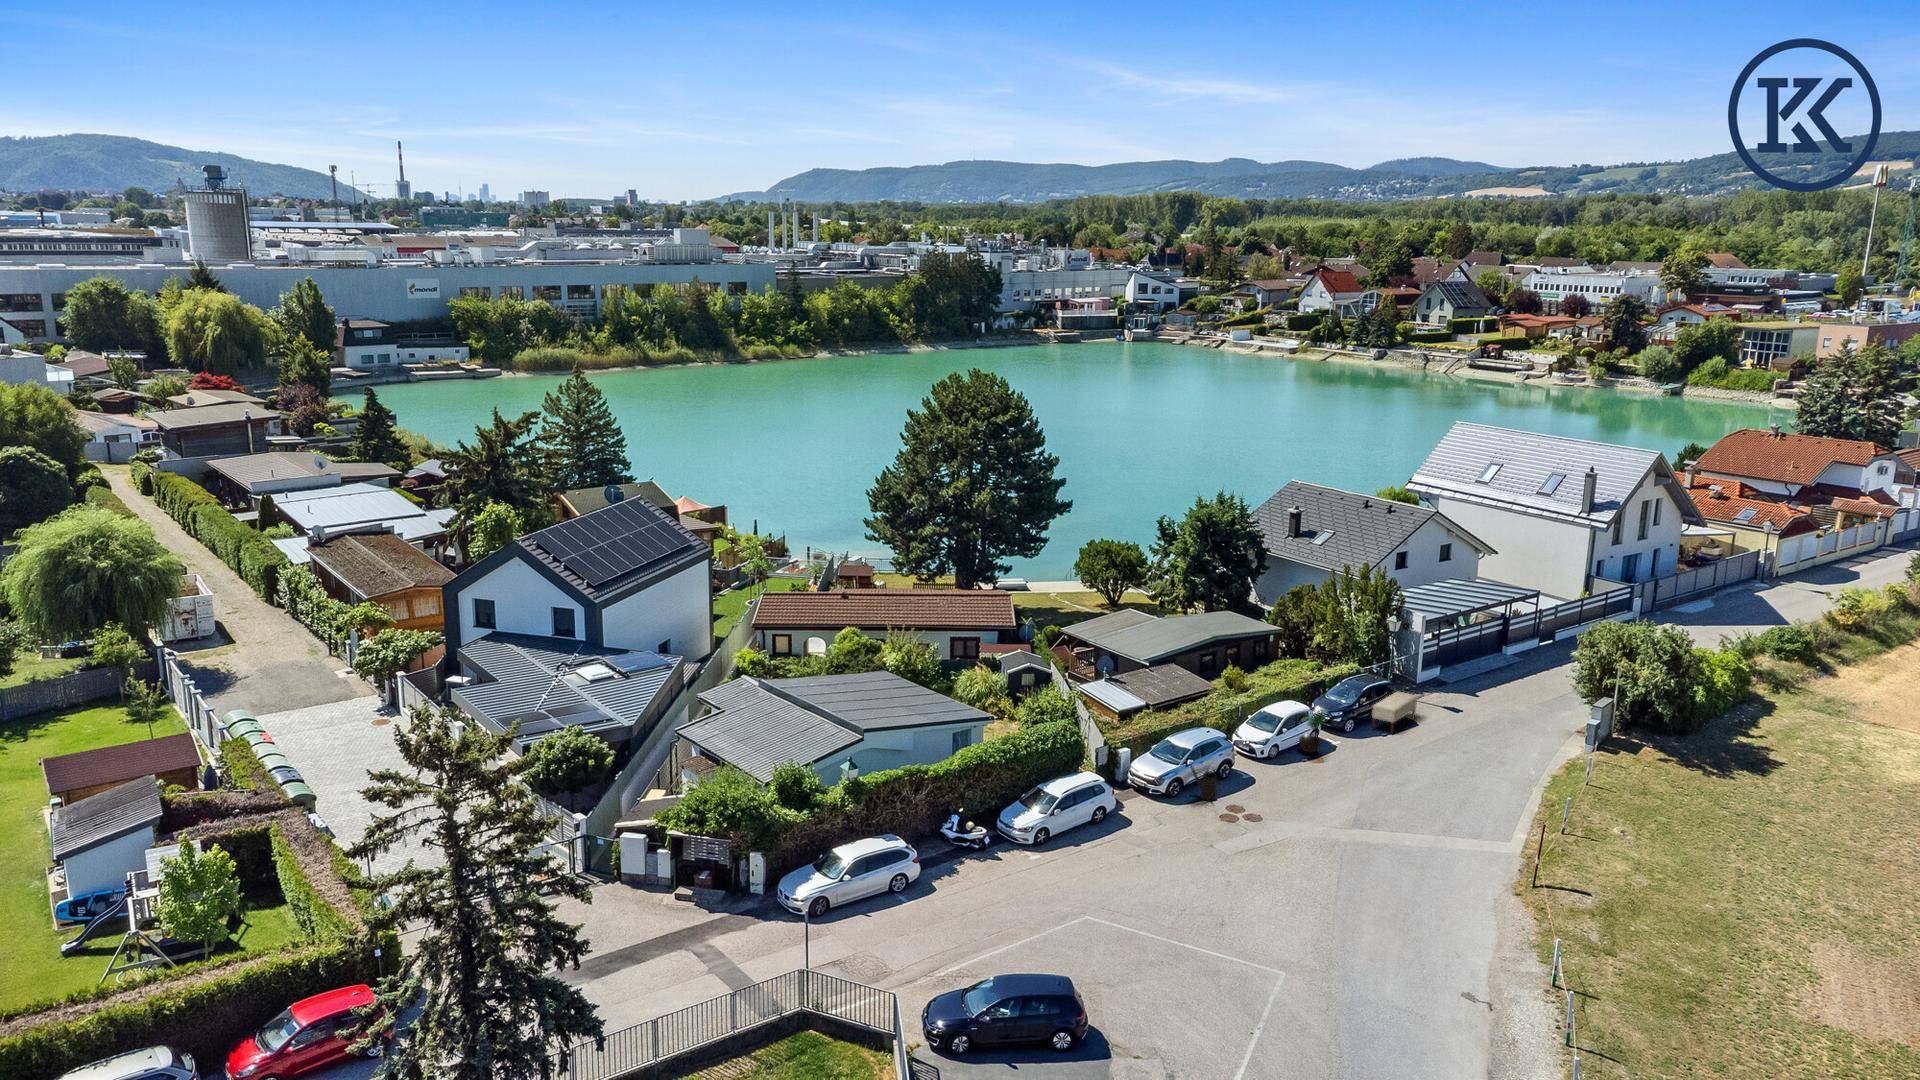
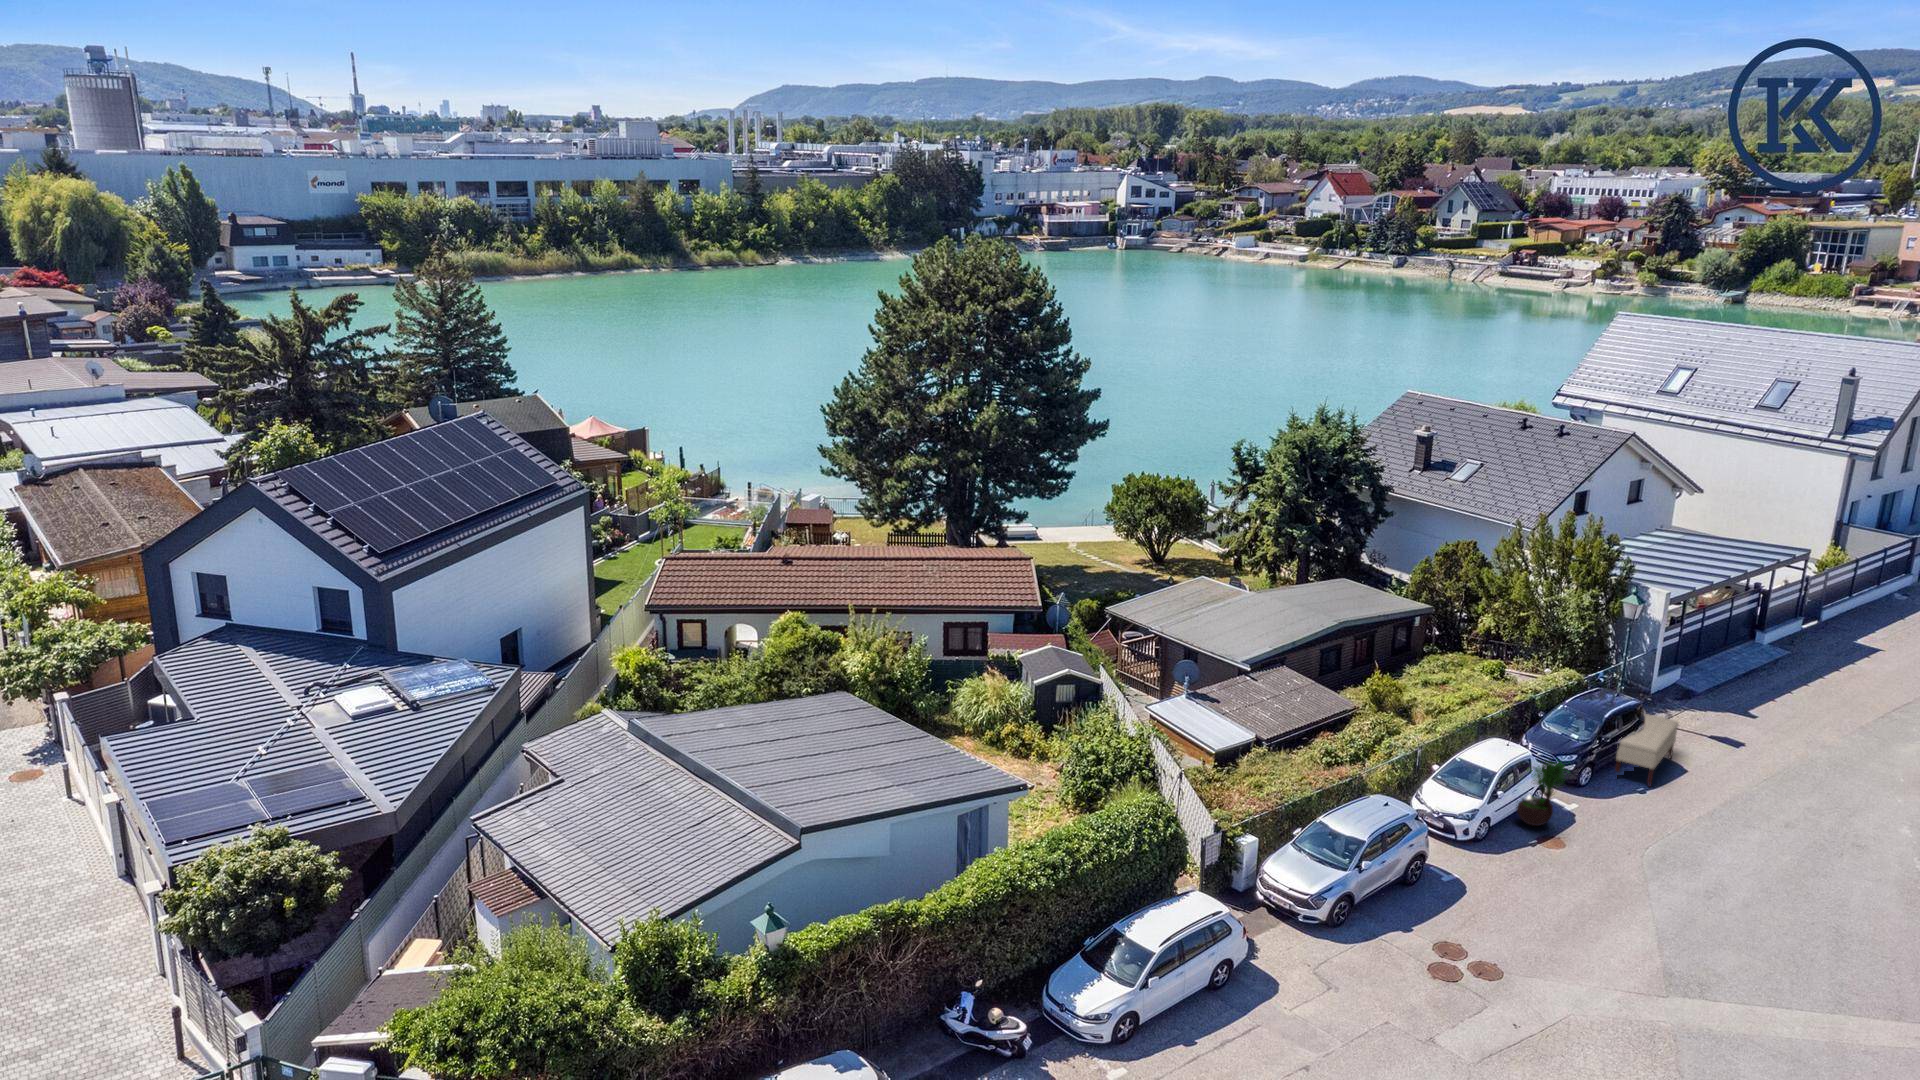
watering can: present [1191,766,1220,801] -> none [1365,867,1423,935]

